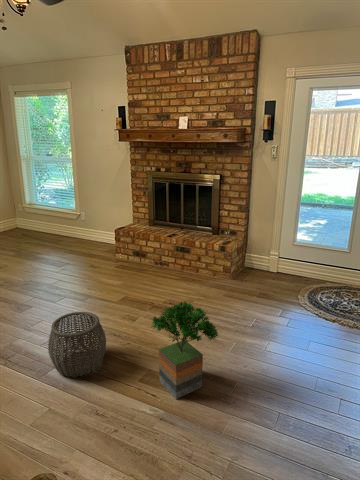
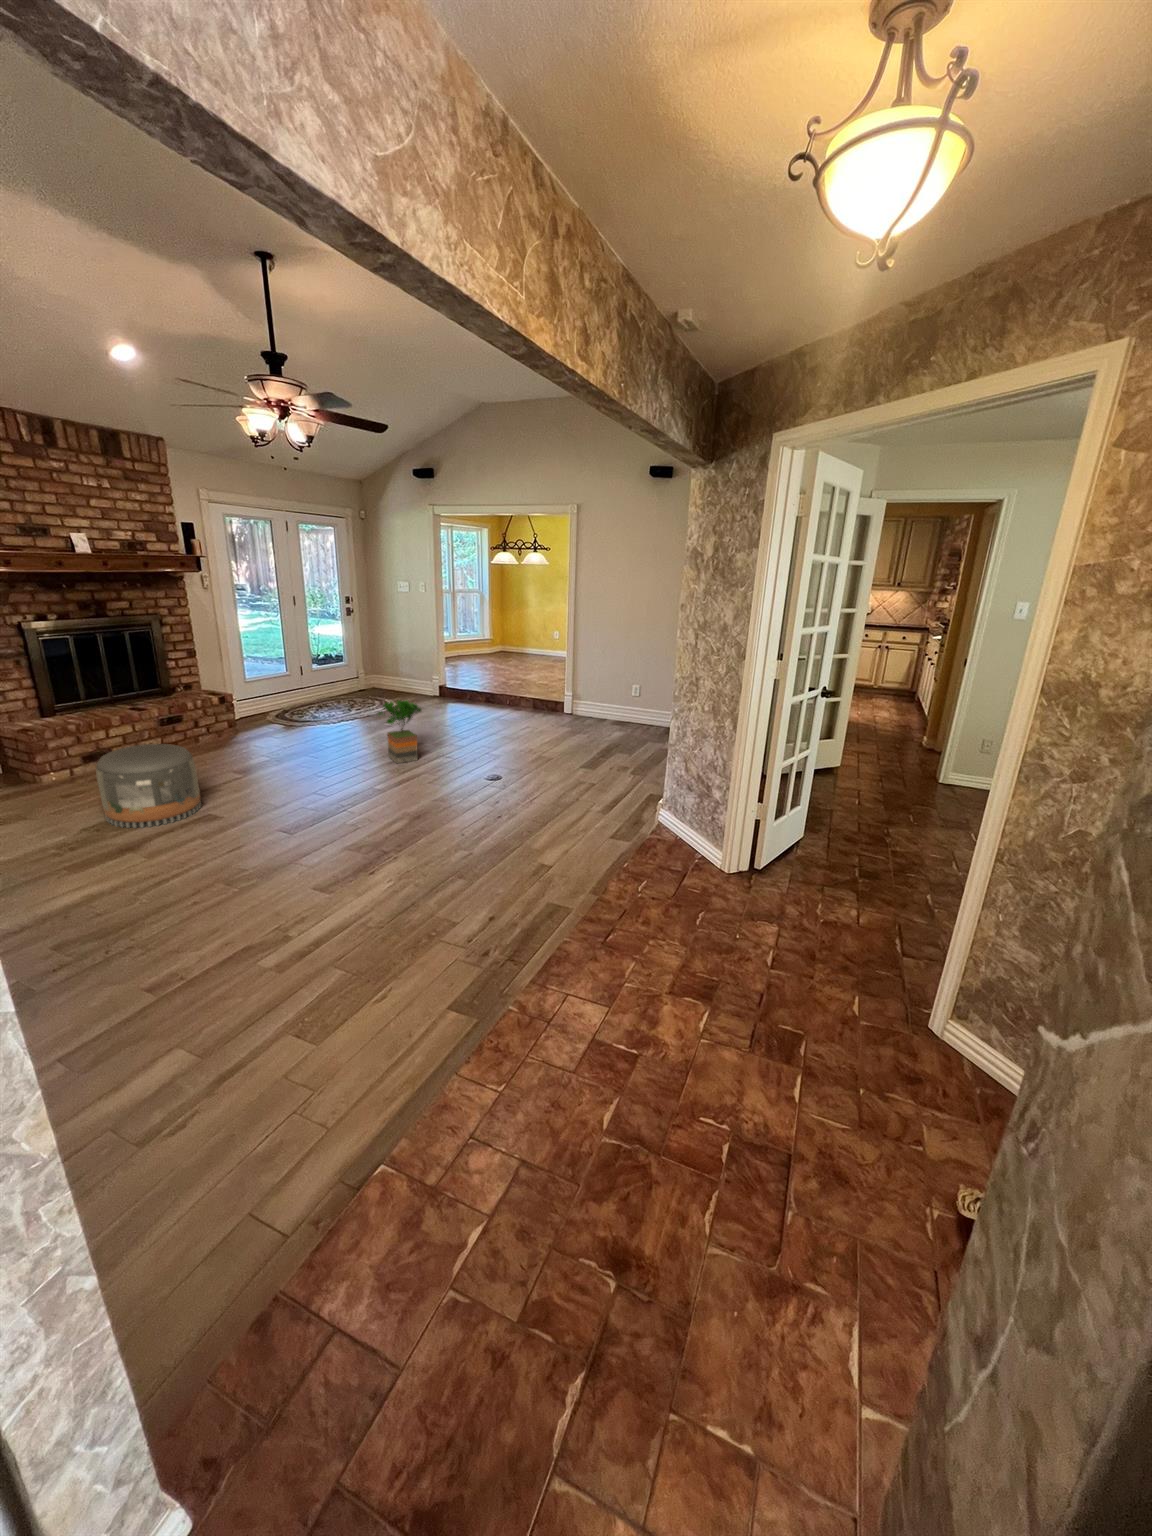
pouf: none [25,246,85,302] -> present [96,744,201,828]
woven basket: present [48,312,106,377] -> none [331,742,383,793]

